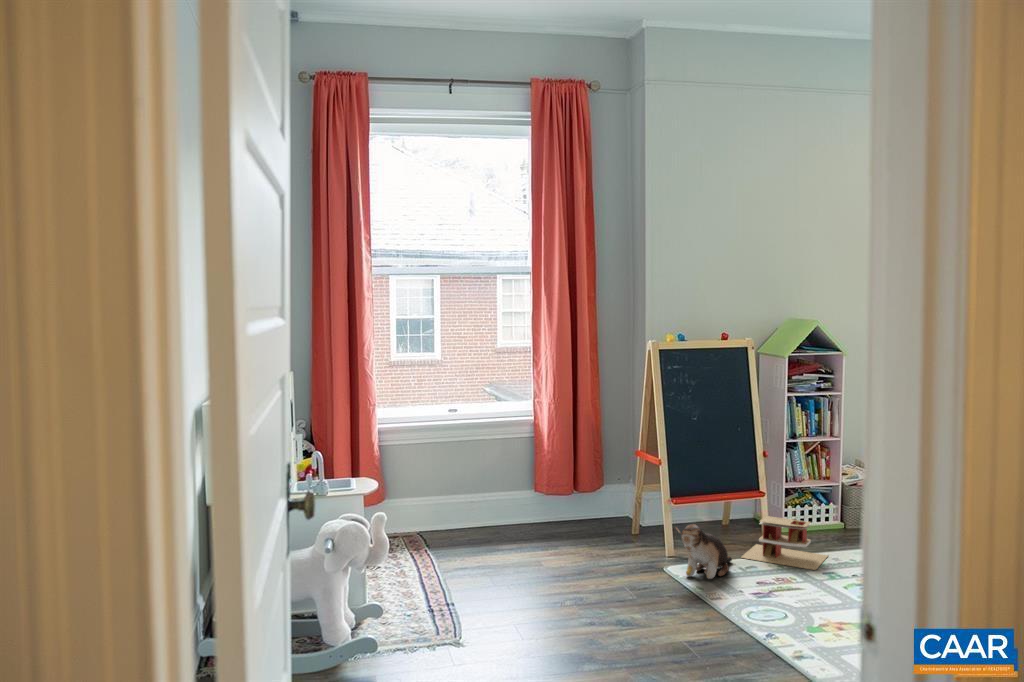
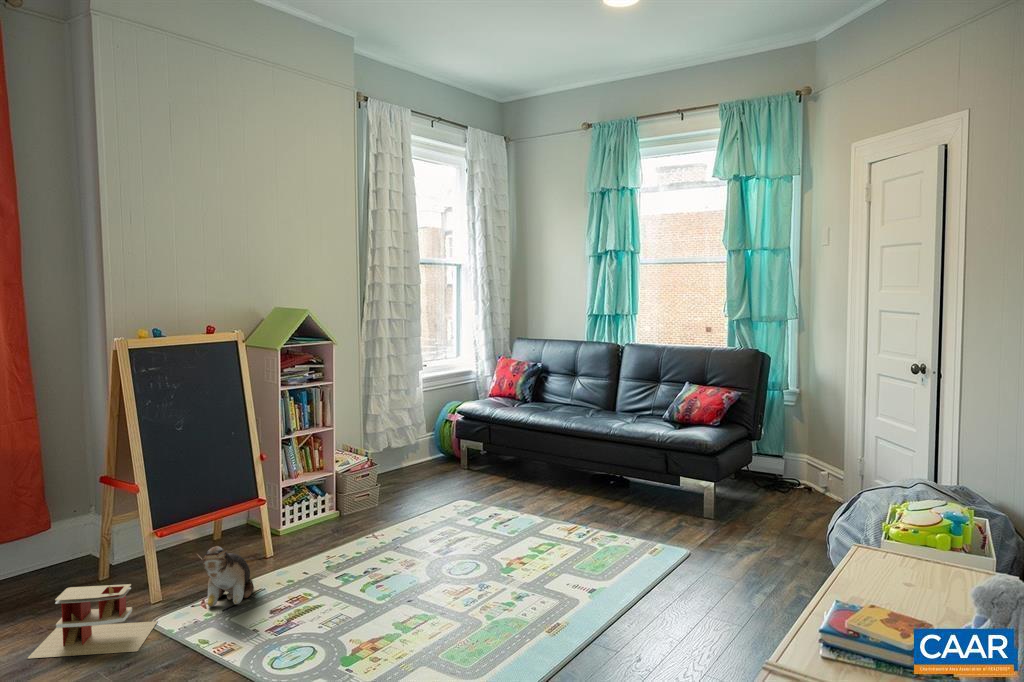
toy house: present [741,516,828,570] -> present [28,584,157,658]

